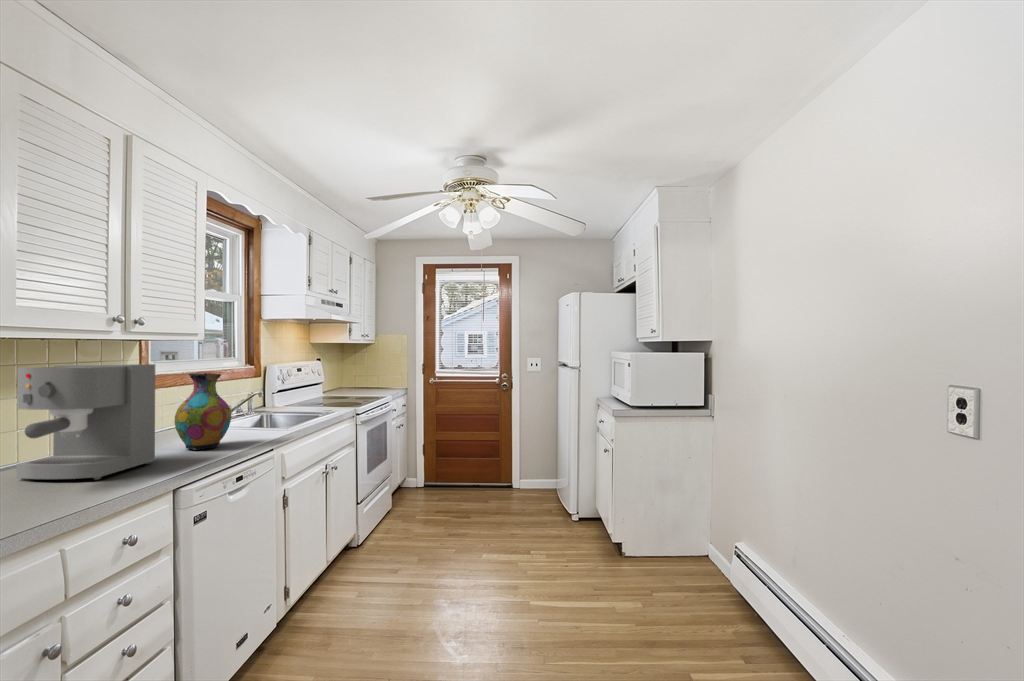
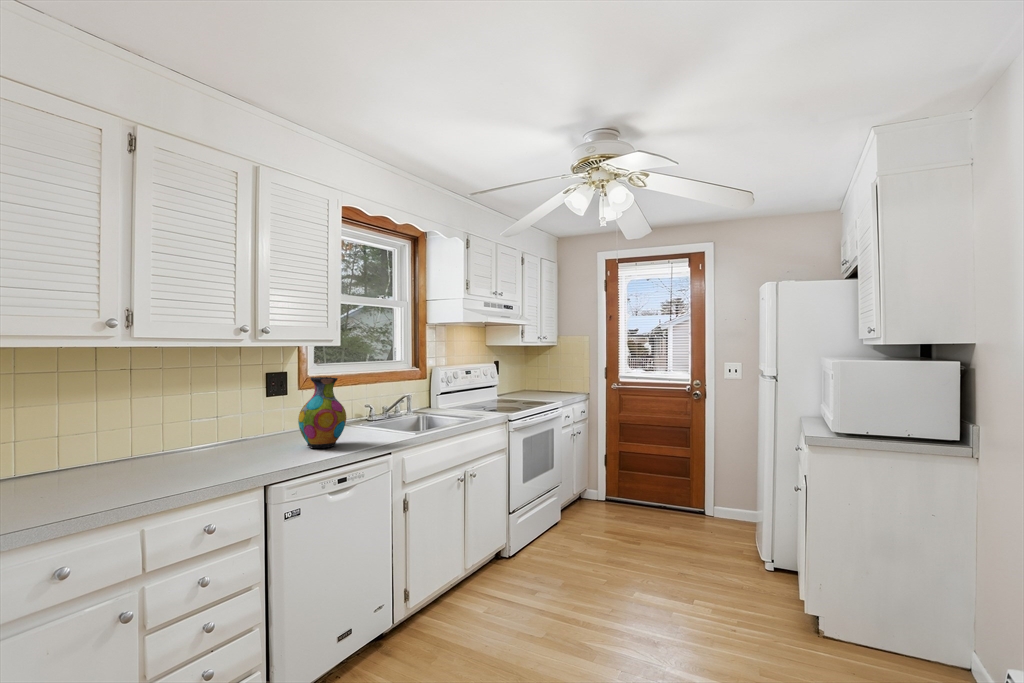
coffee maker: present [16,364,155,480] -> none [148,368,268,470]

